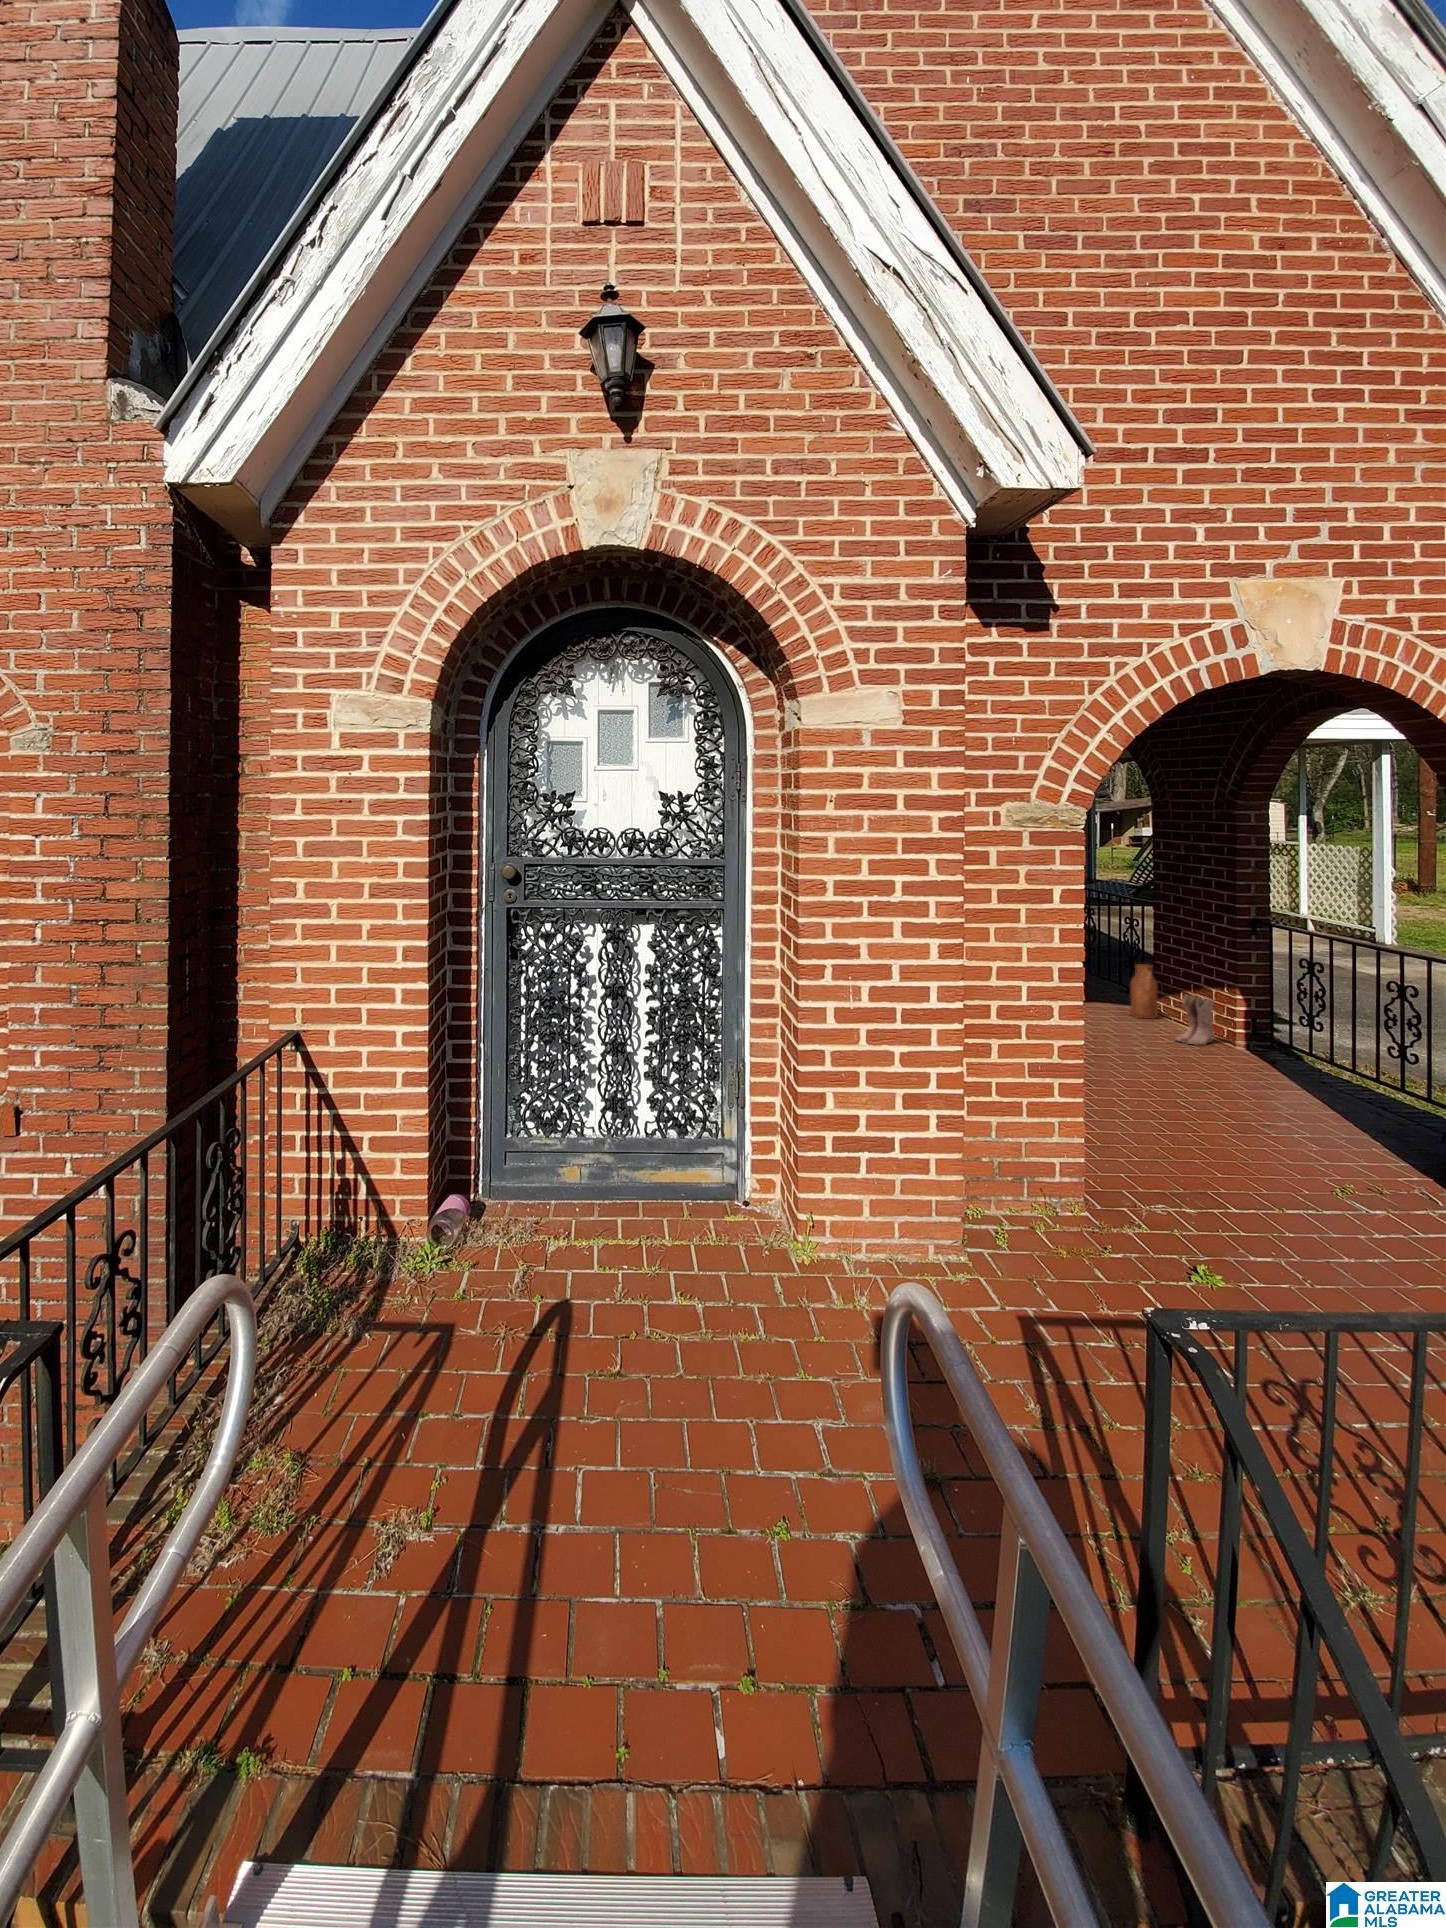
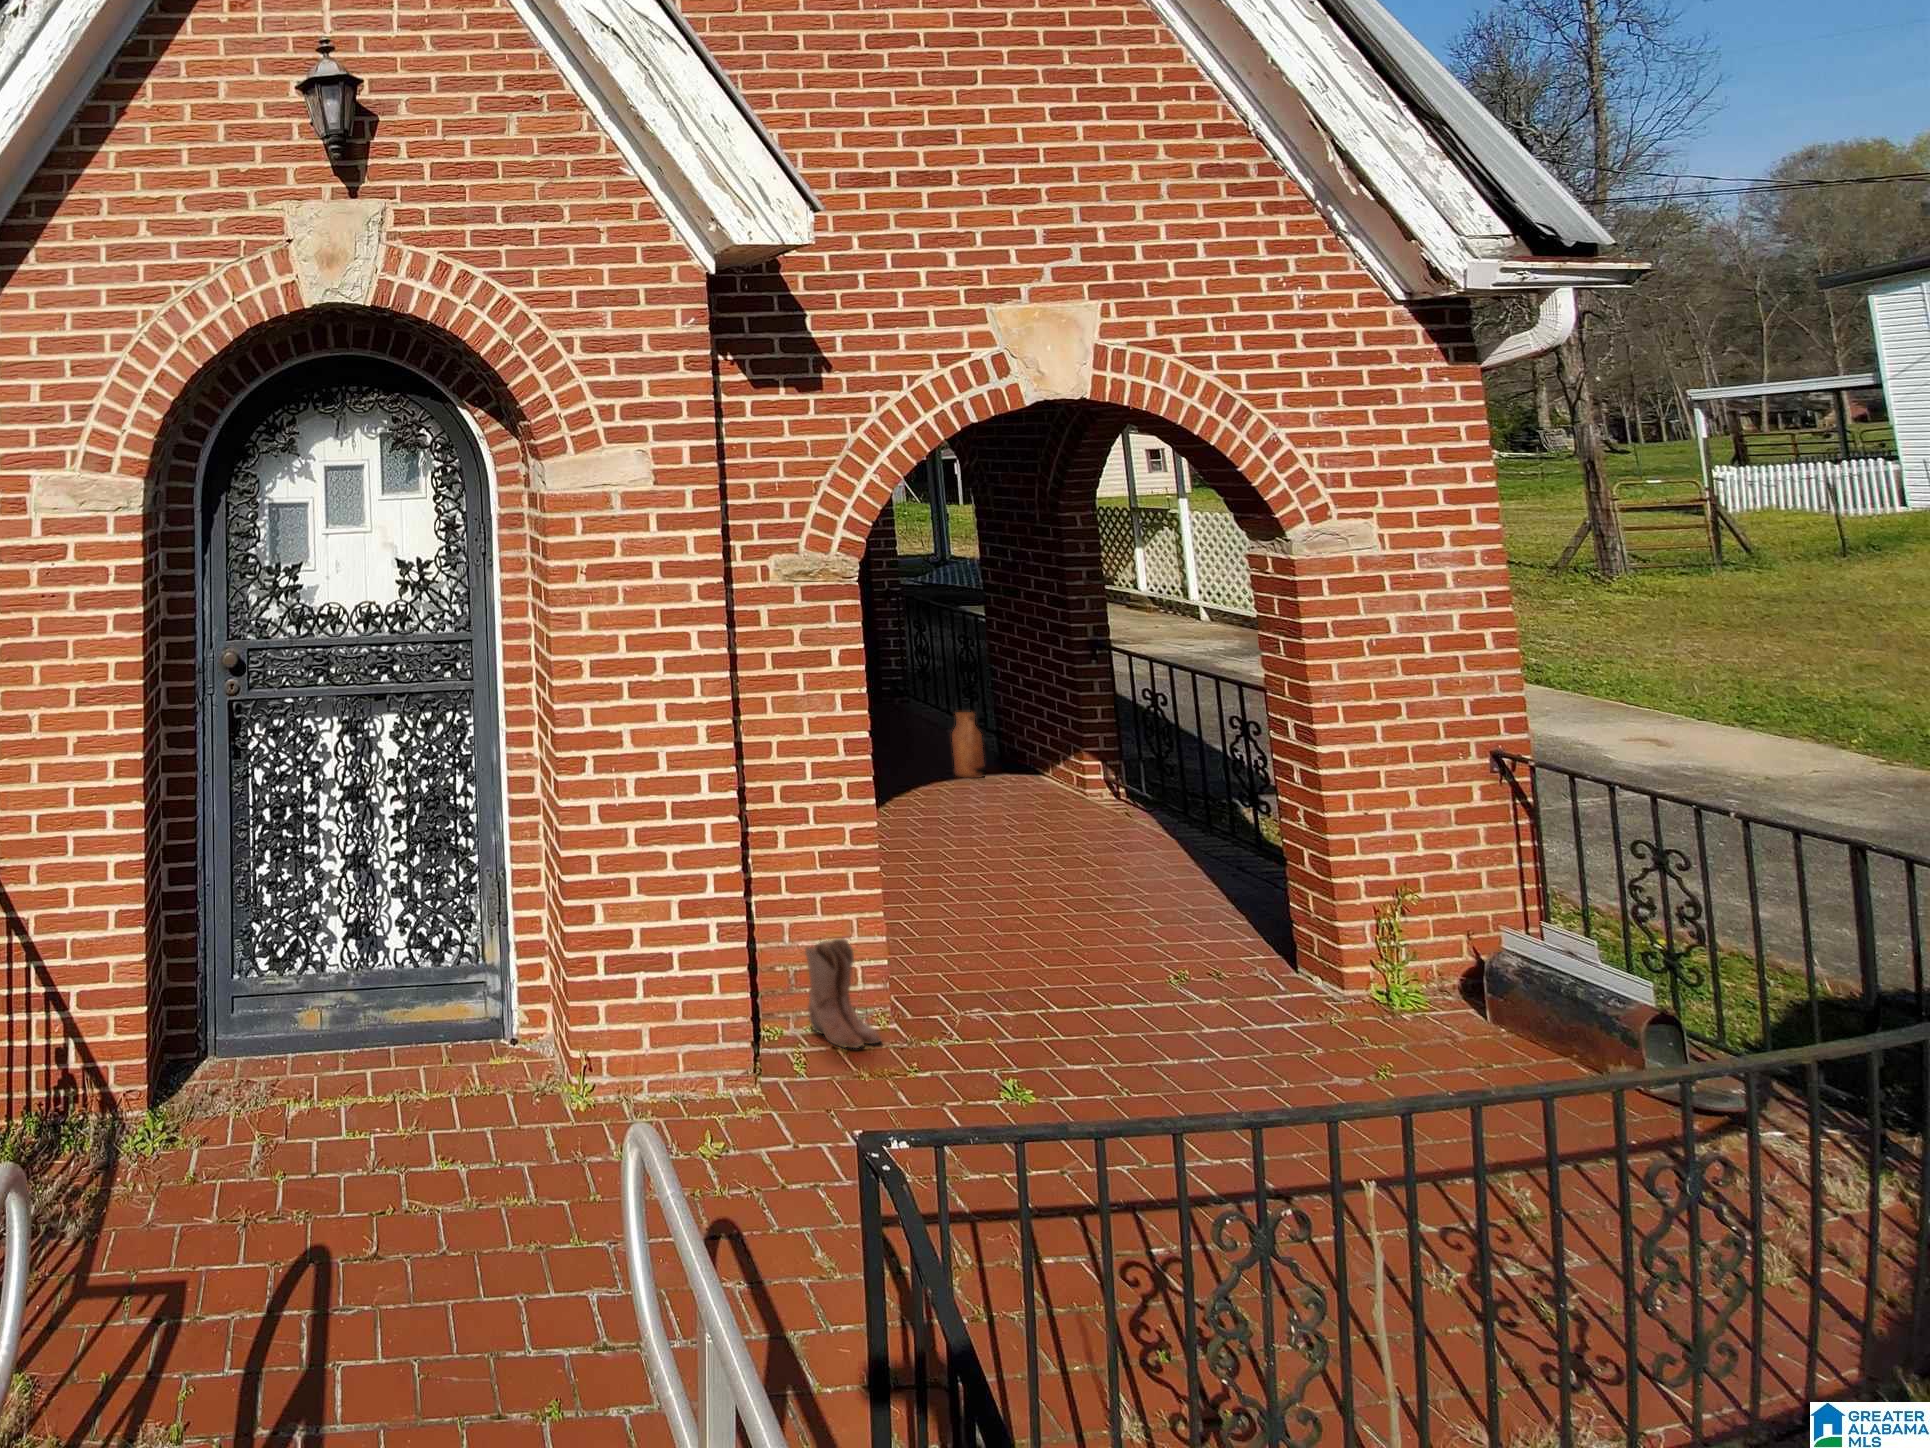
boots: present [1176,995,1214,1045] -> present [805,939,881,1048]

